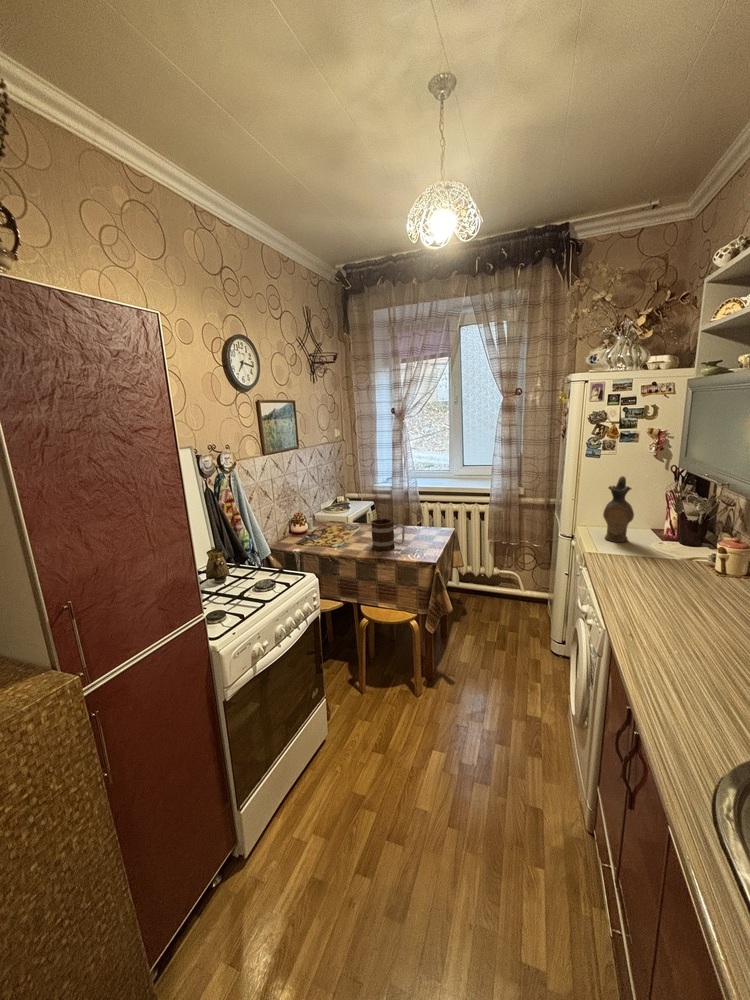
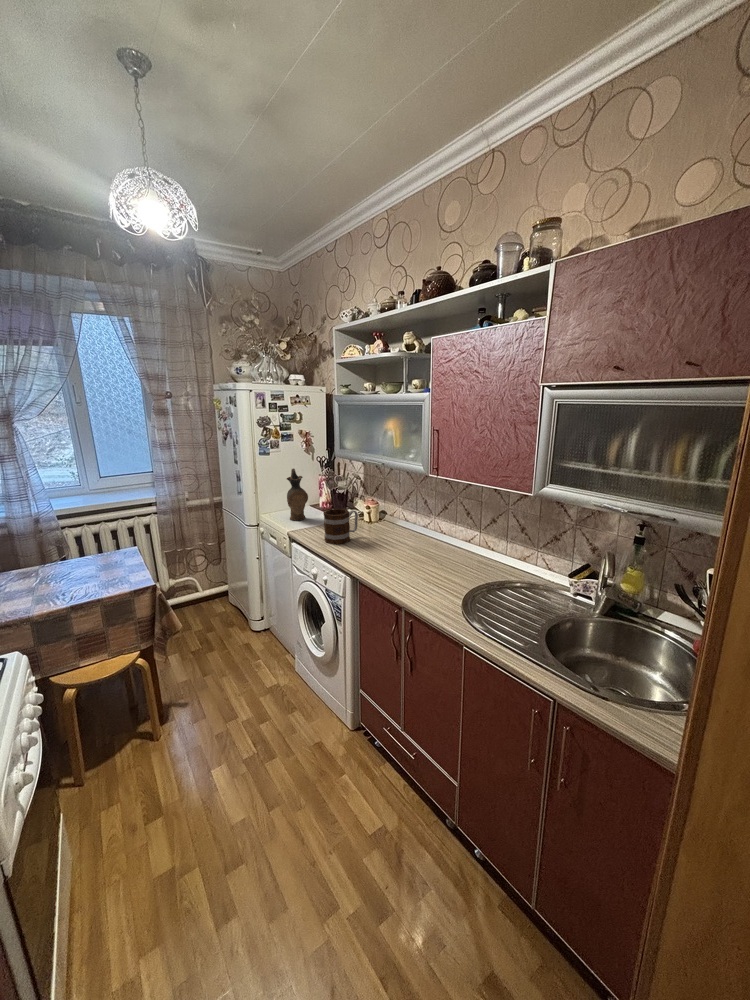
mug: present [371,518,405,551] -> present [323,509,358,545]

